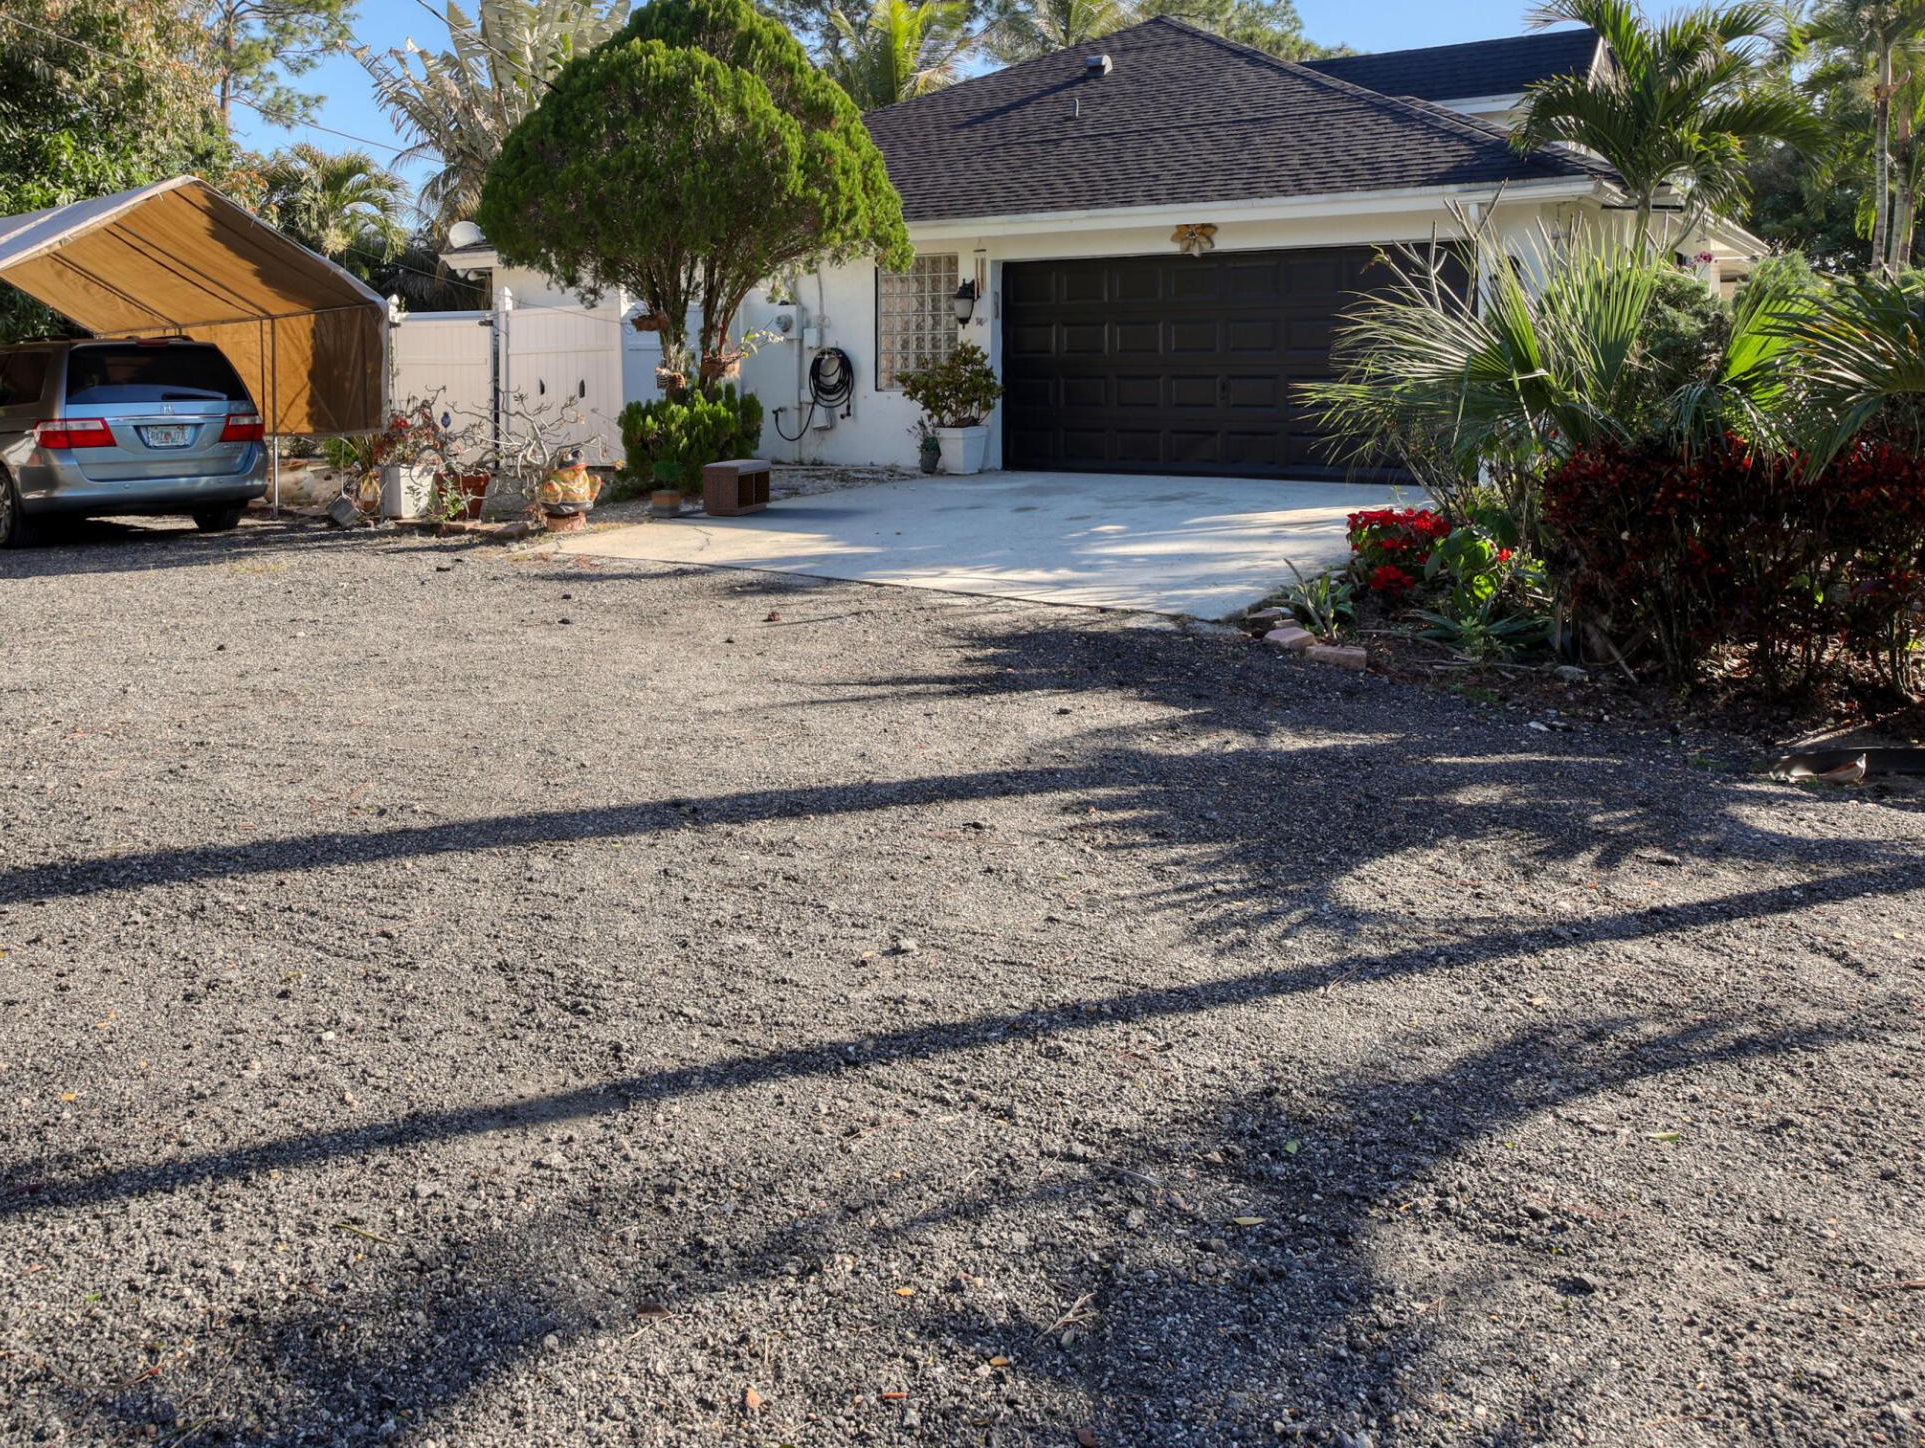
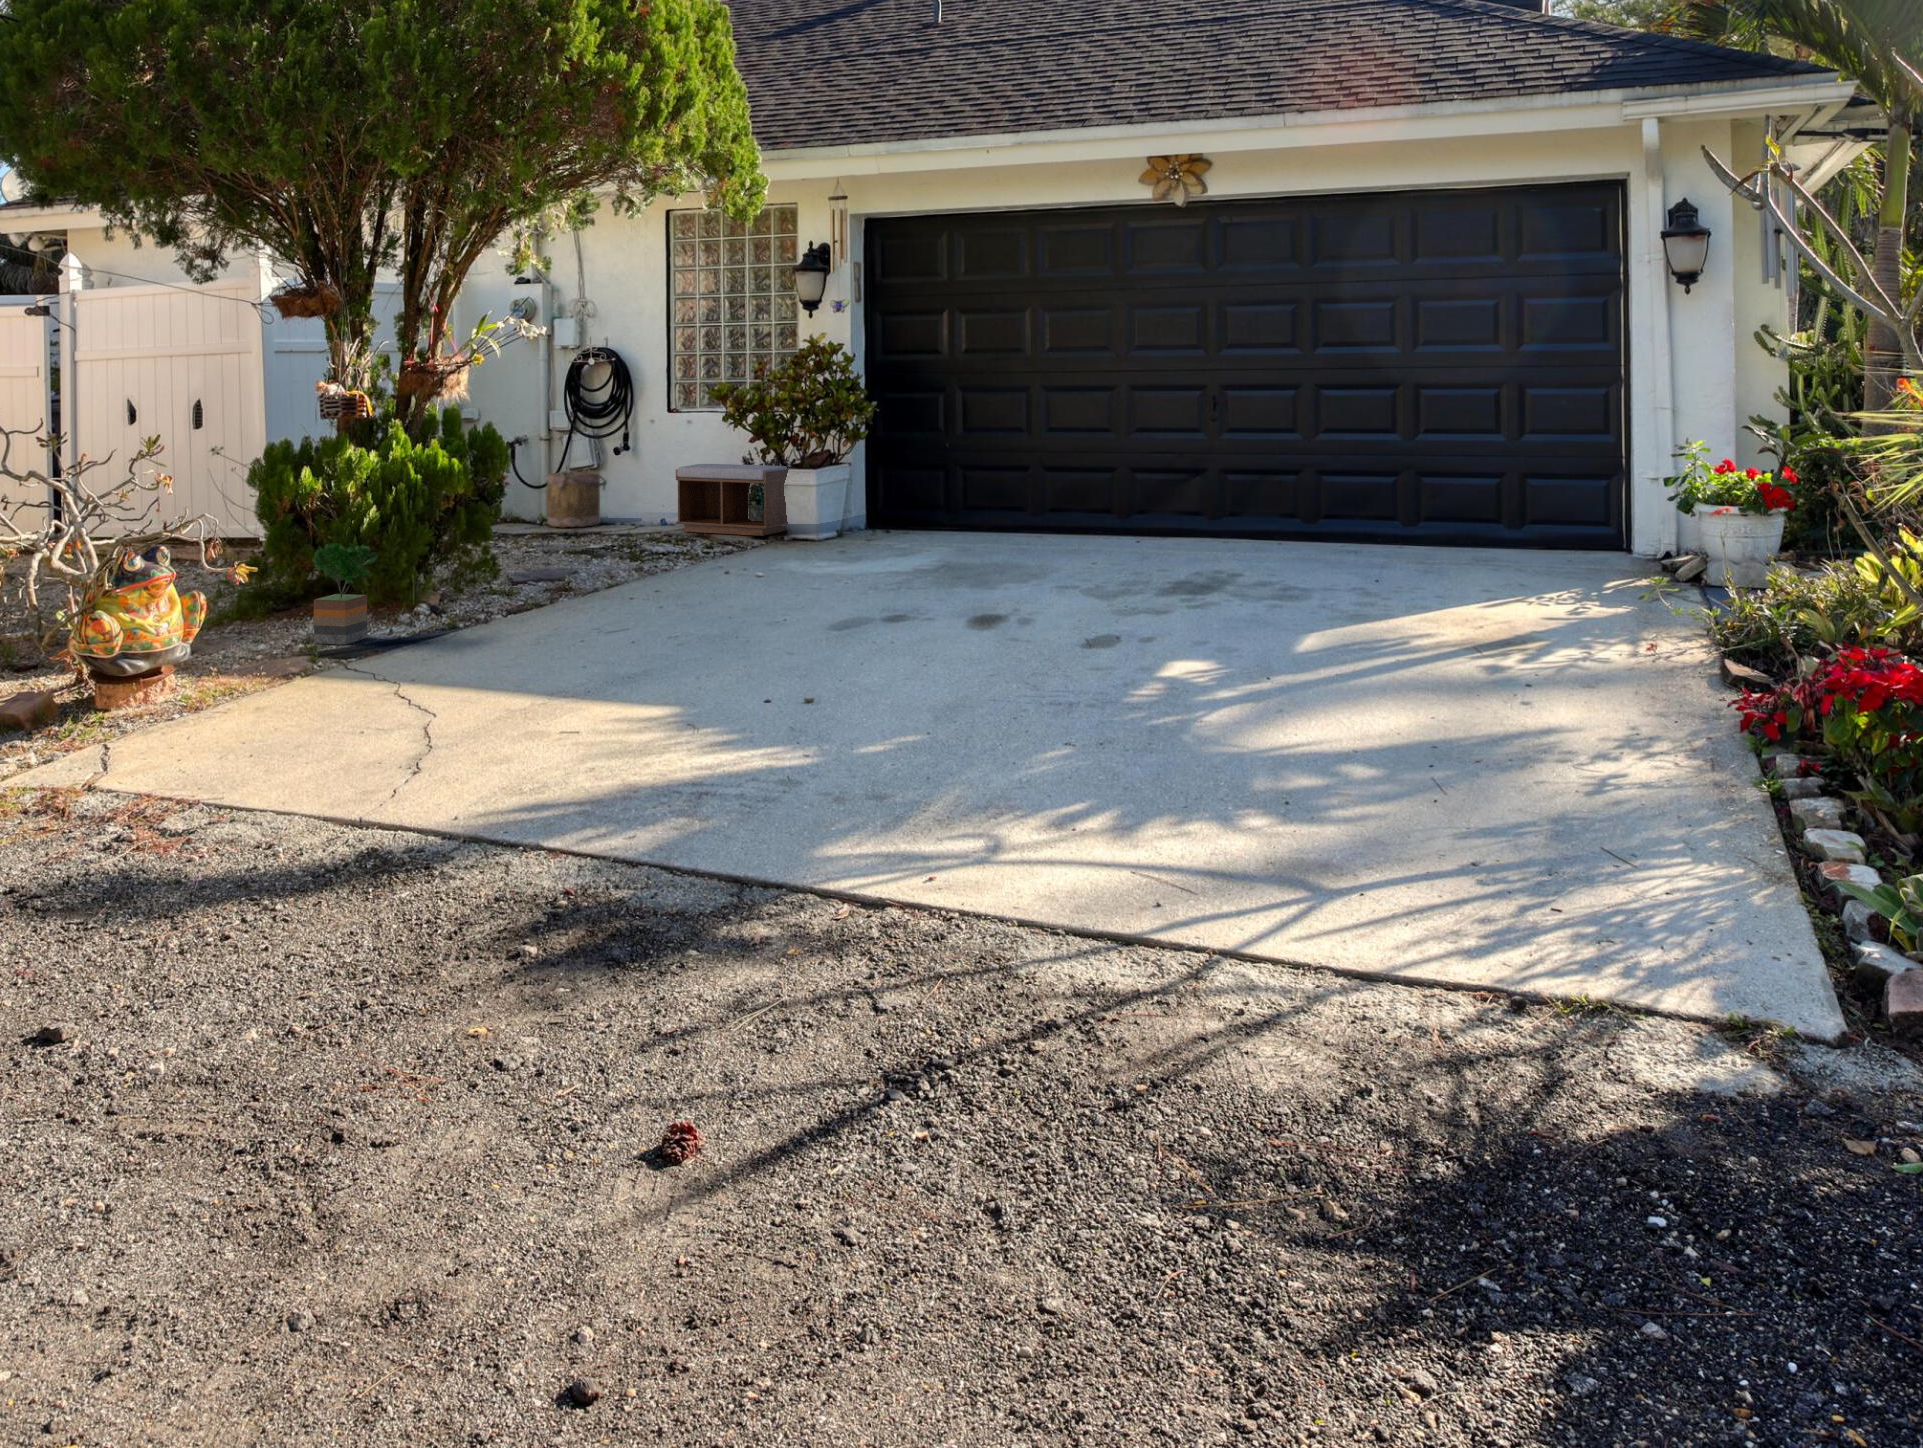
bucket: none [795,430,834,469] -> present [546,469,607,527]
bench: present [702,460,772,516] -> present [676,464,789,536]

